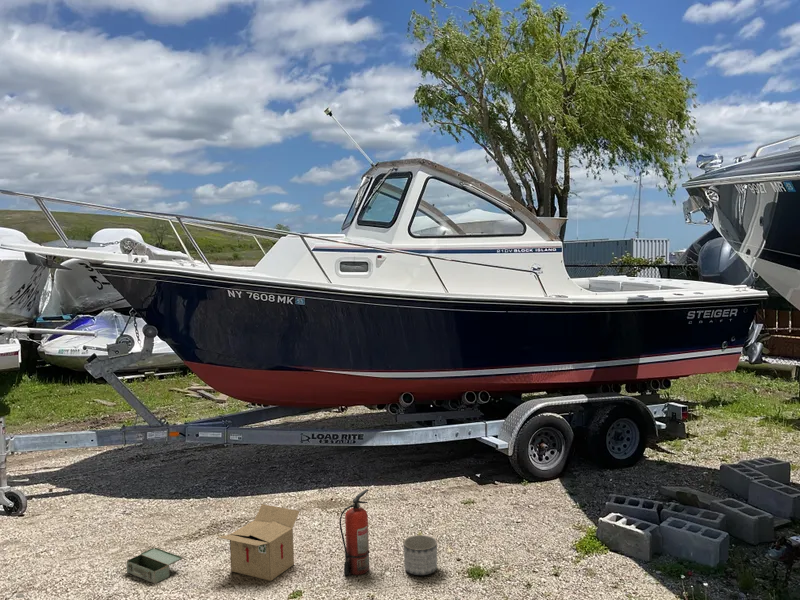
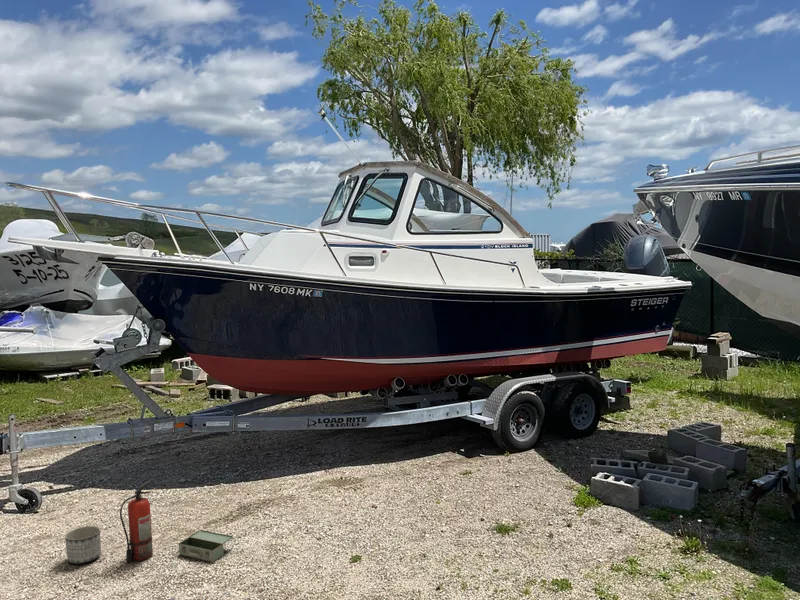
fire extinguisher: present [340,489,369,575] -> present [120,480,153,562]
cardboard box: present [218,504,300,581] -> none [272,483,340,551]
planter: present [403,535,437,575] -> present [65,526,101,564]

